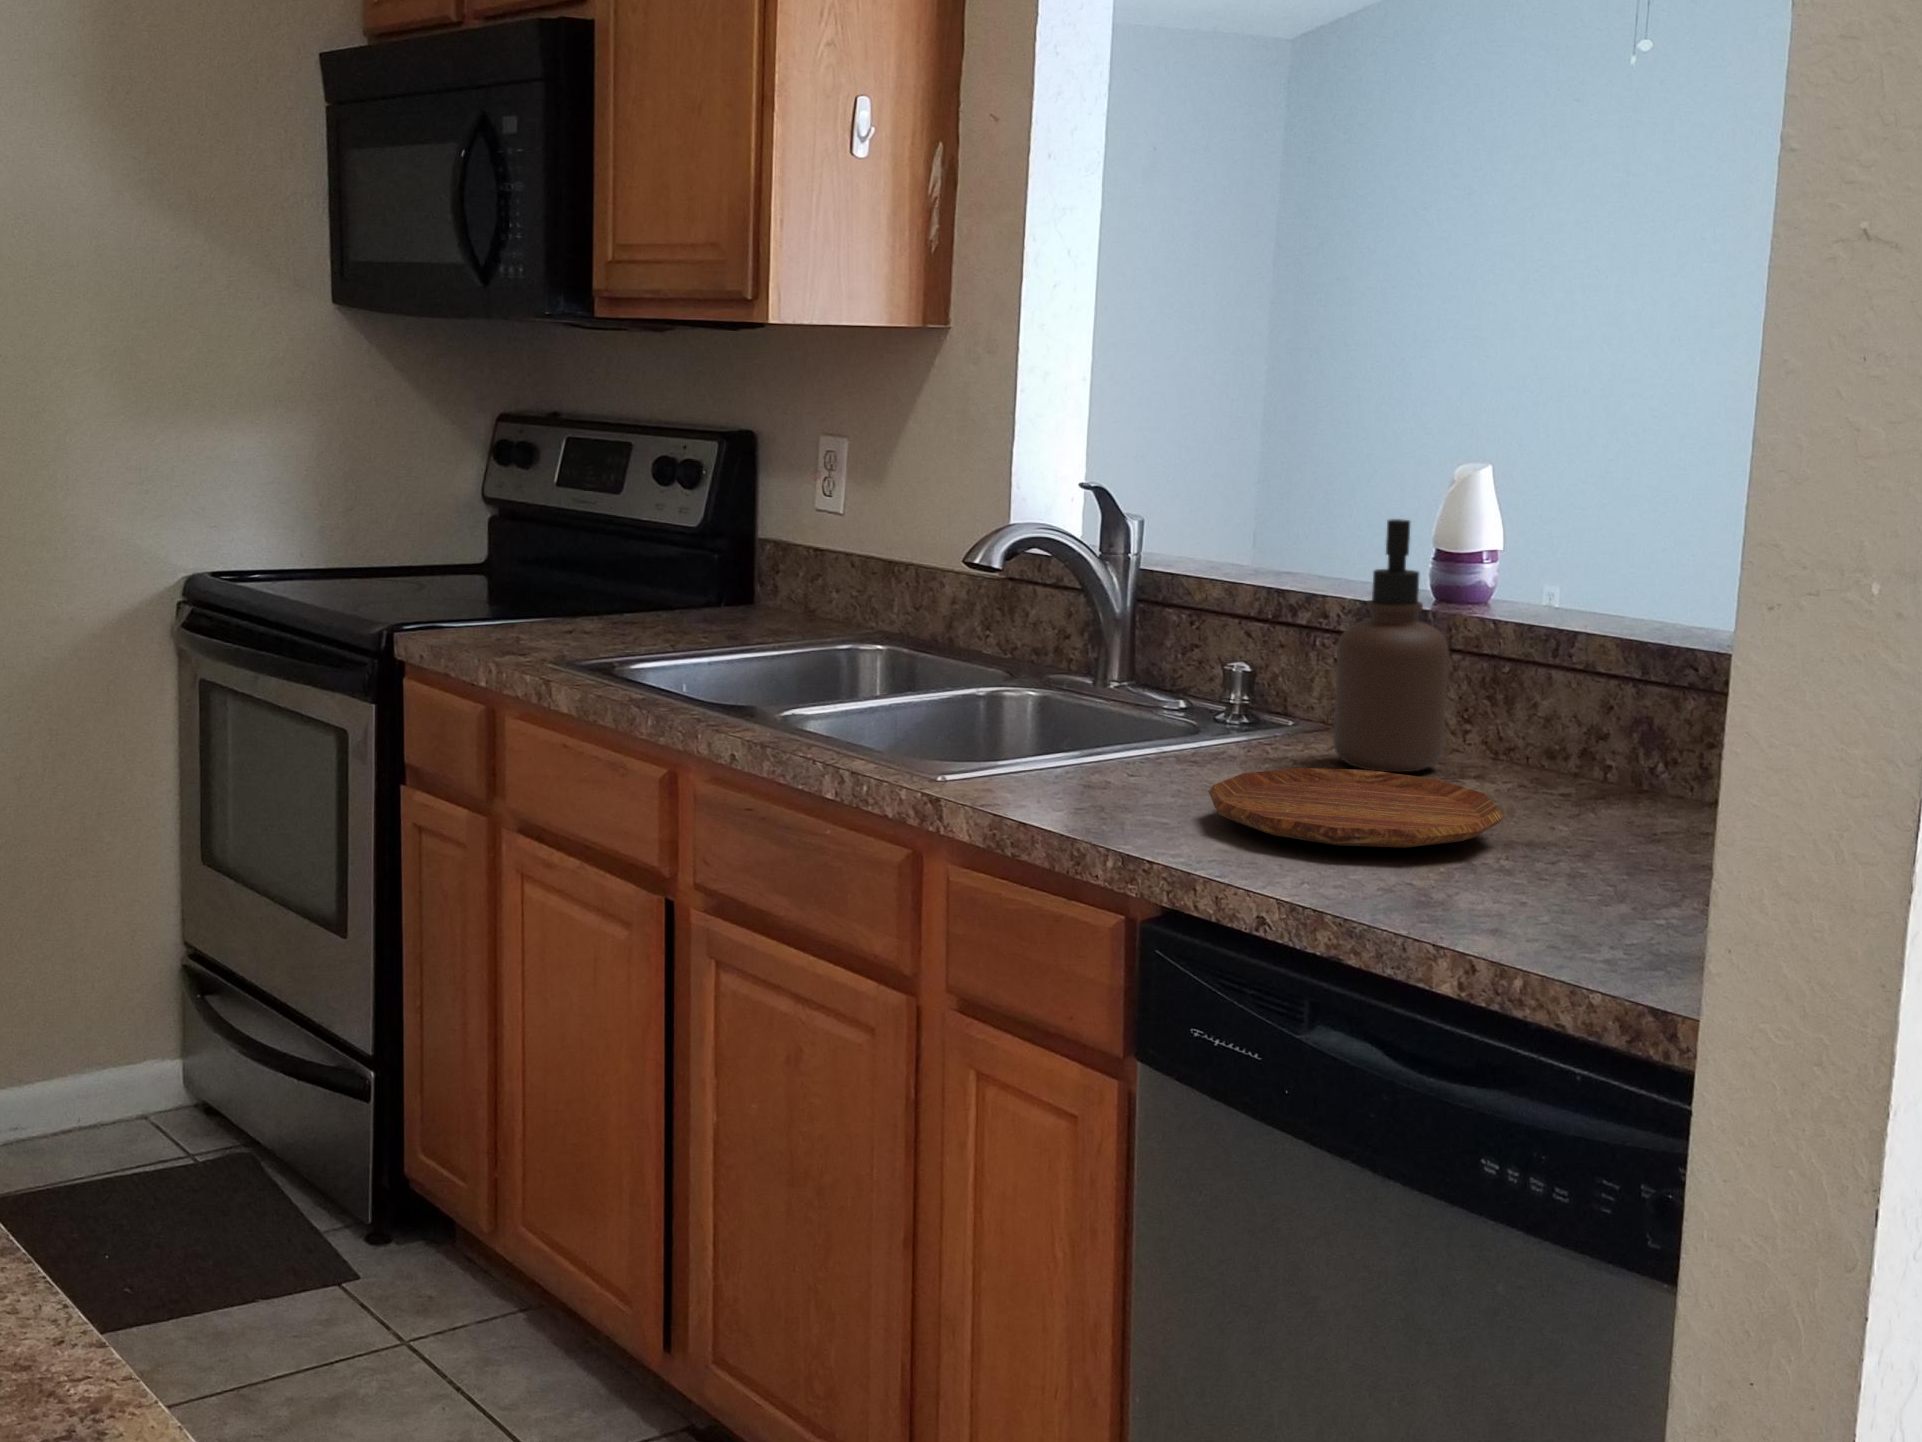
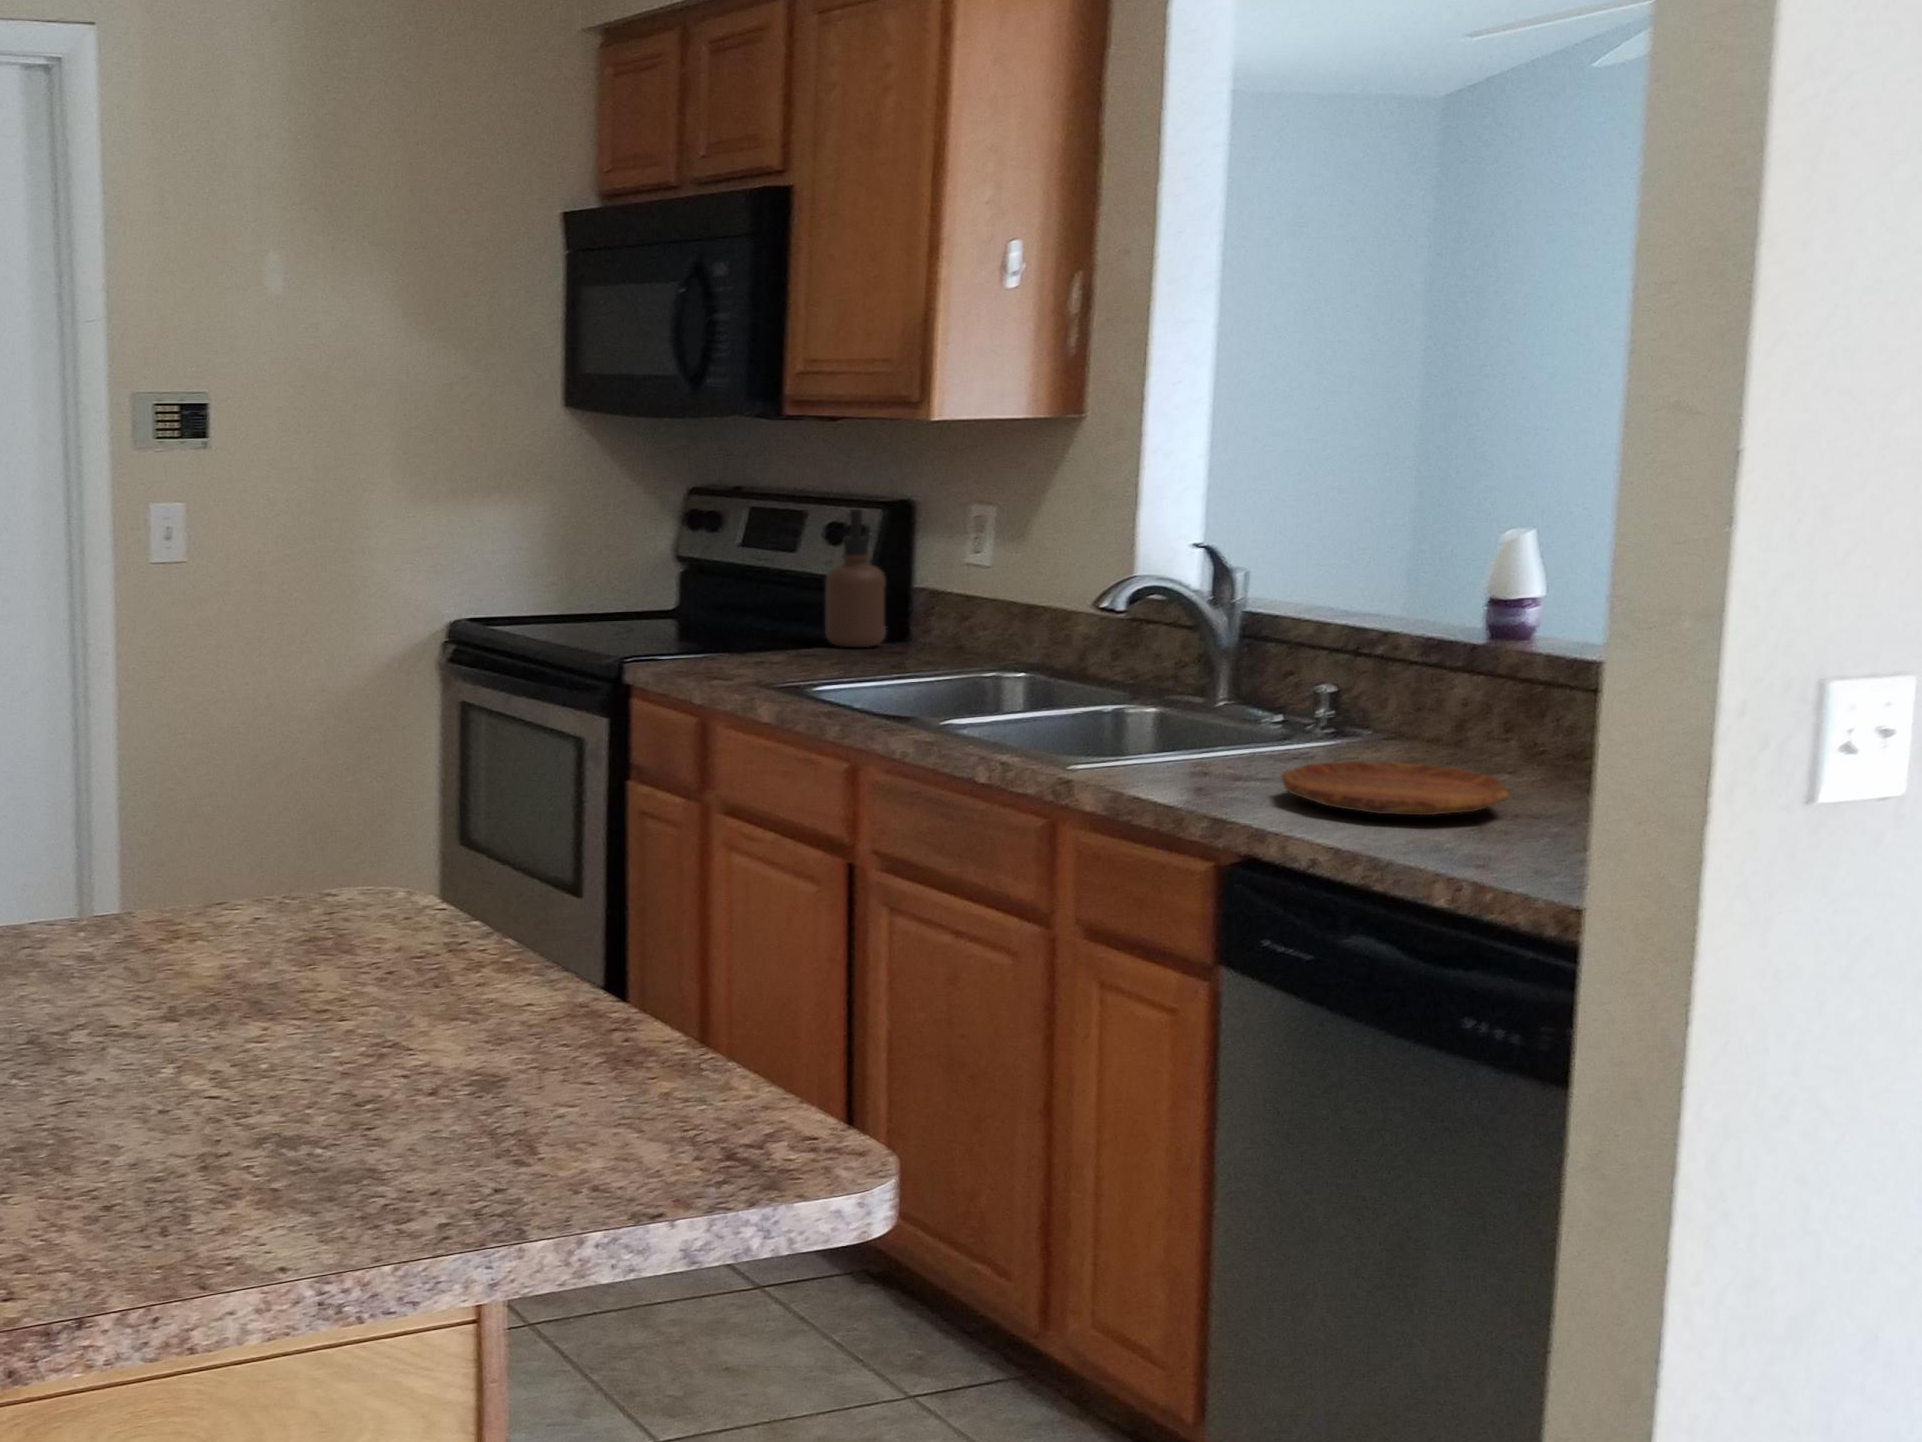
soap dispenser: present [1333,519,1449,772] -> present [825,509,886,647]

